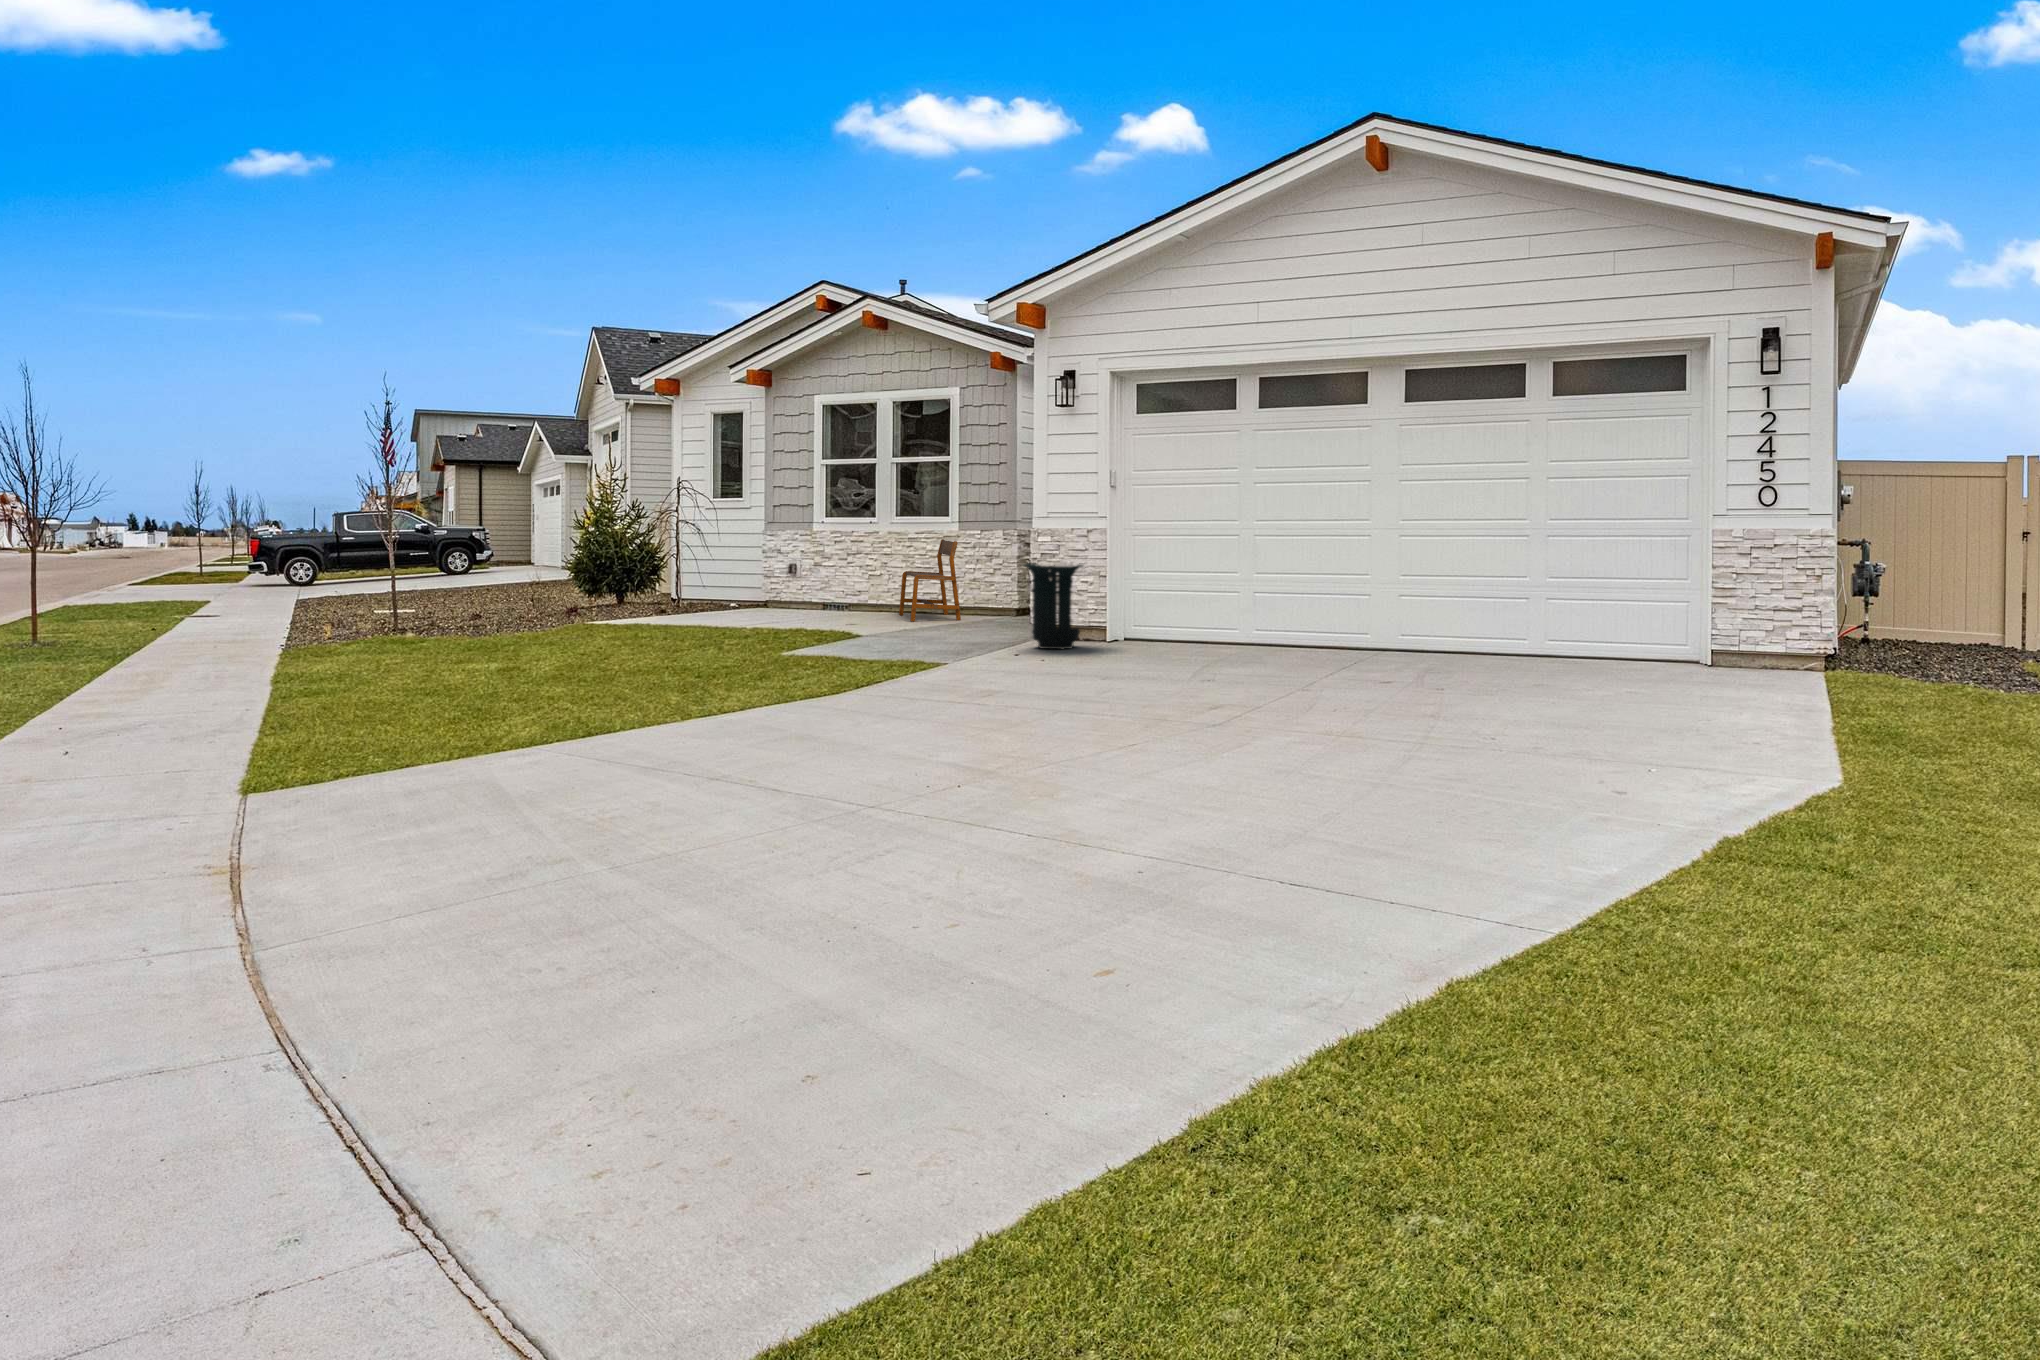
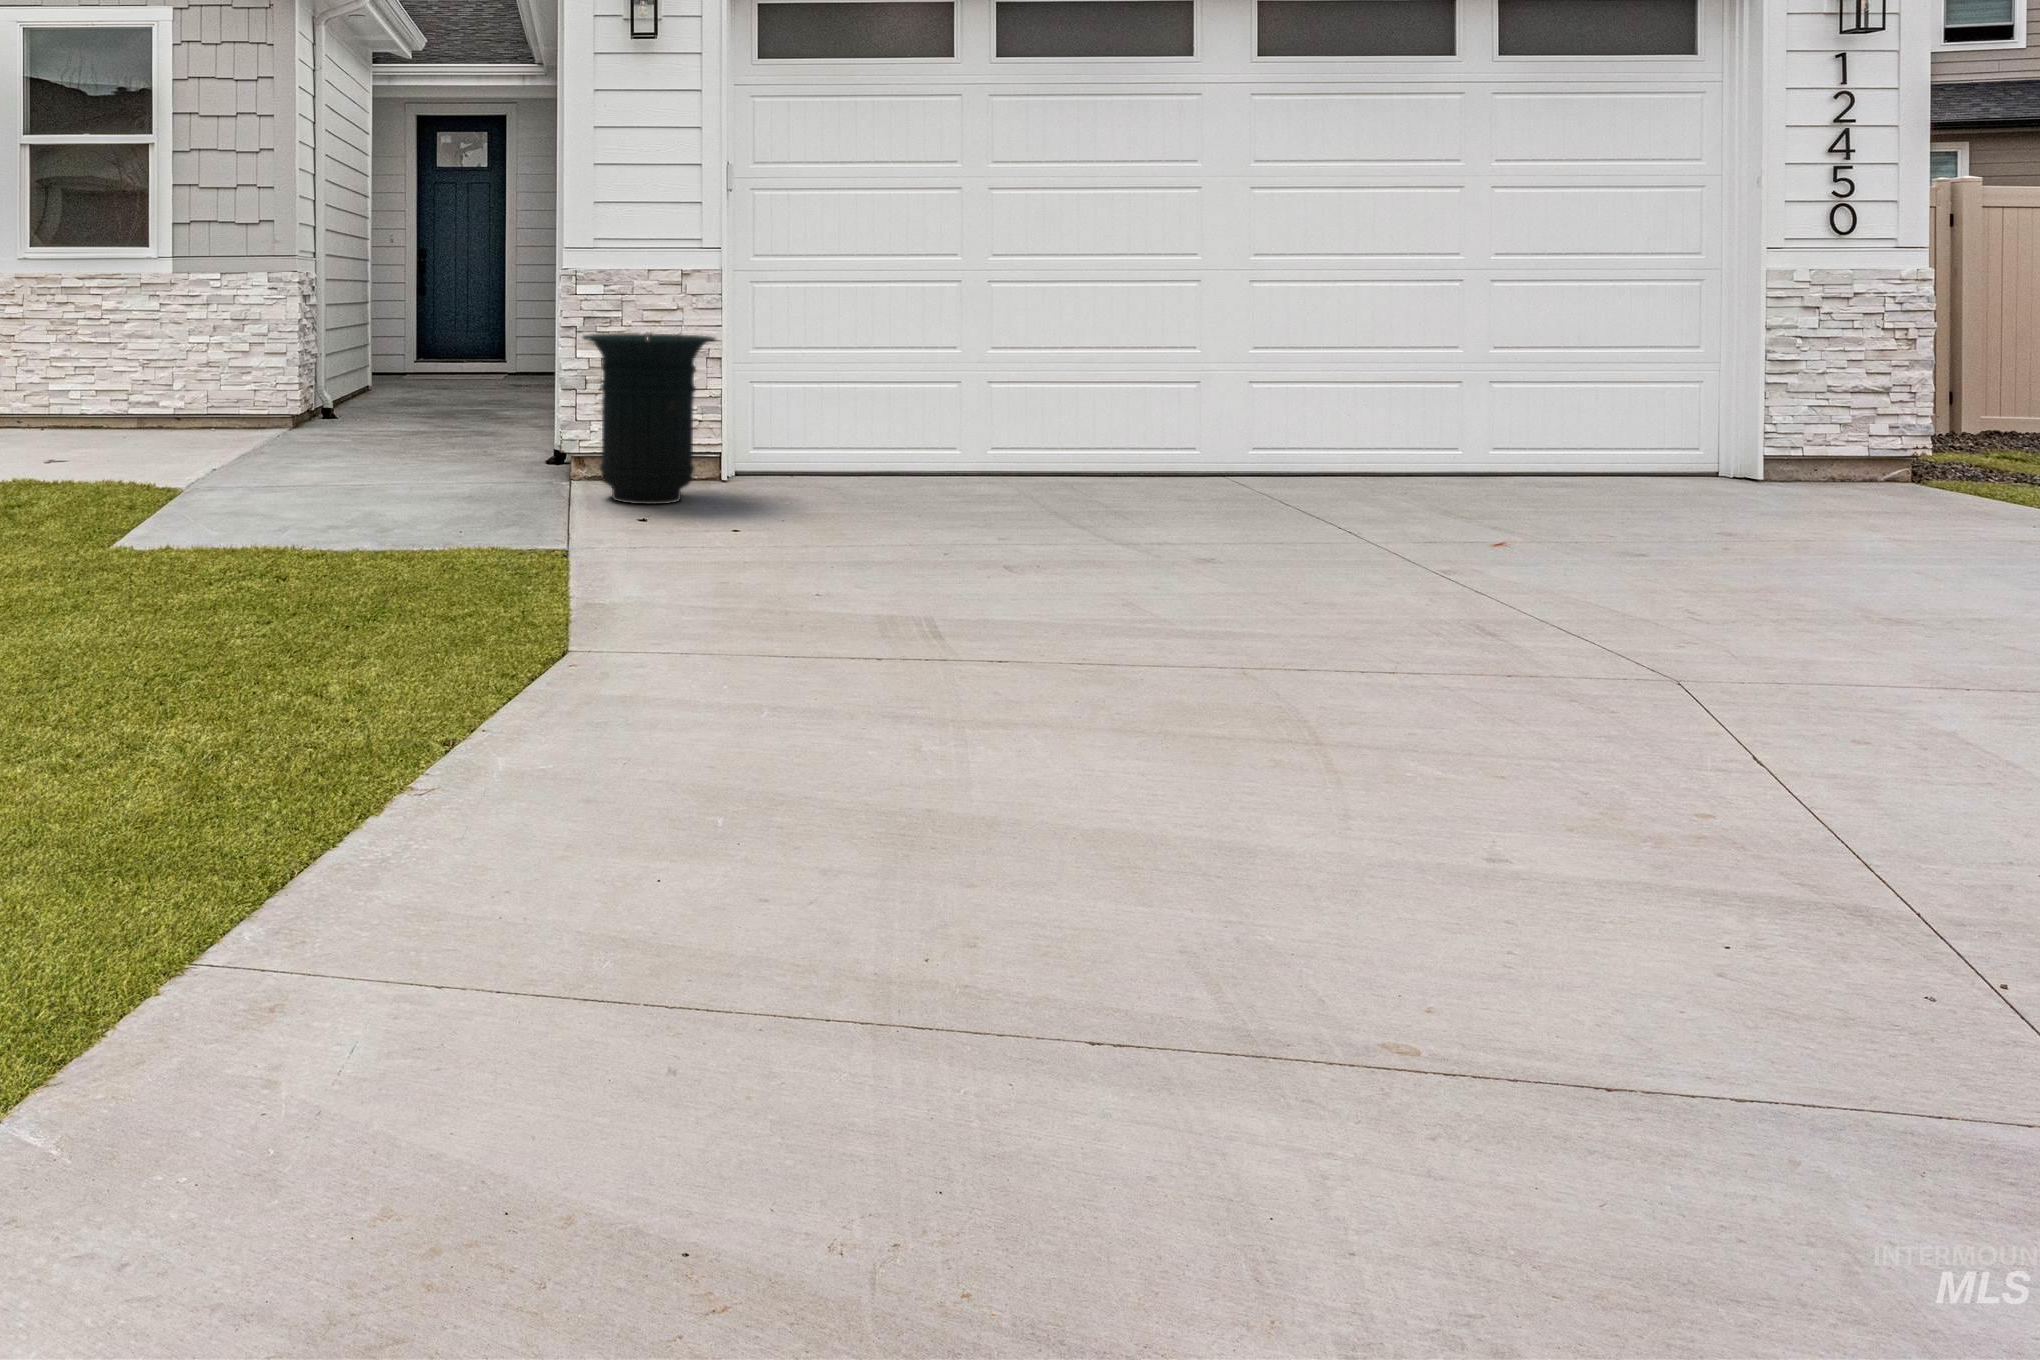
bench: present [899,539,961,621] -> none [63,290,224,449]

